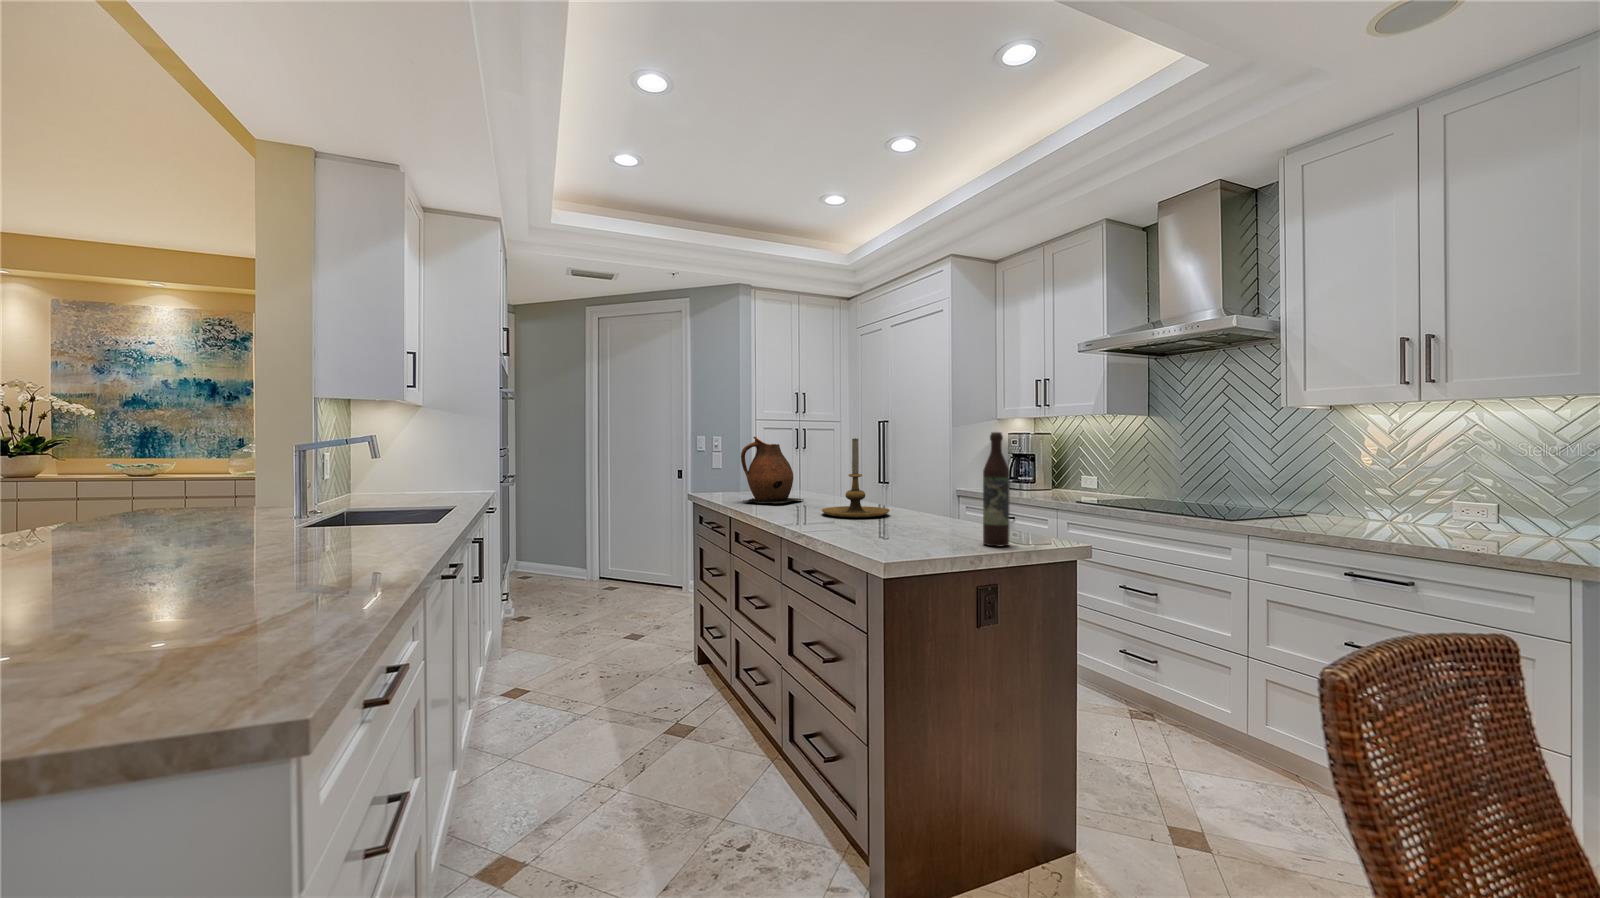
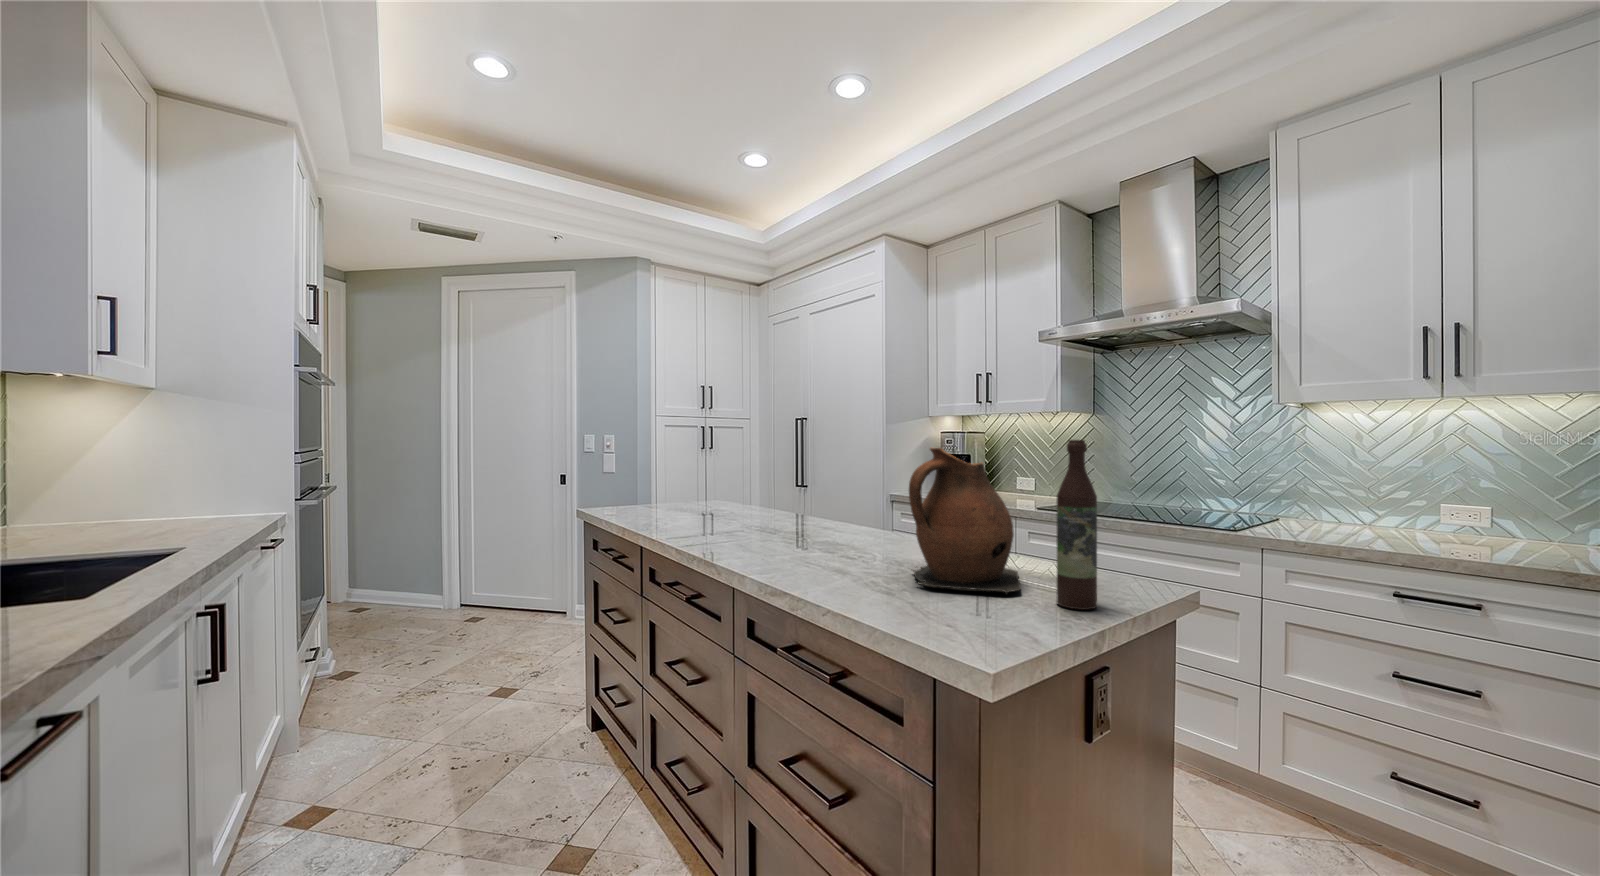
ceramic pitcher: present [741,437,803,504] -> present [909,448,1021,594]
candle holder: present [822,438,890,517] -> none [778,443,869,552]

